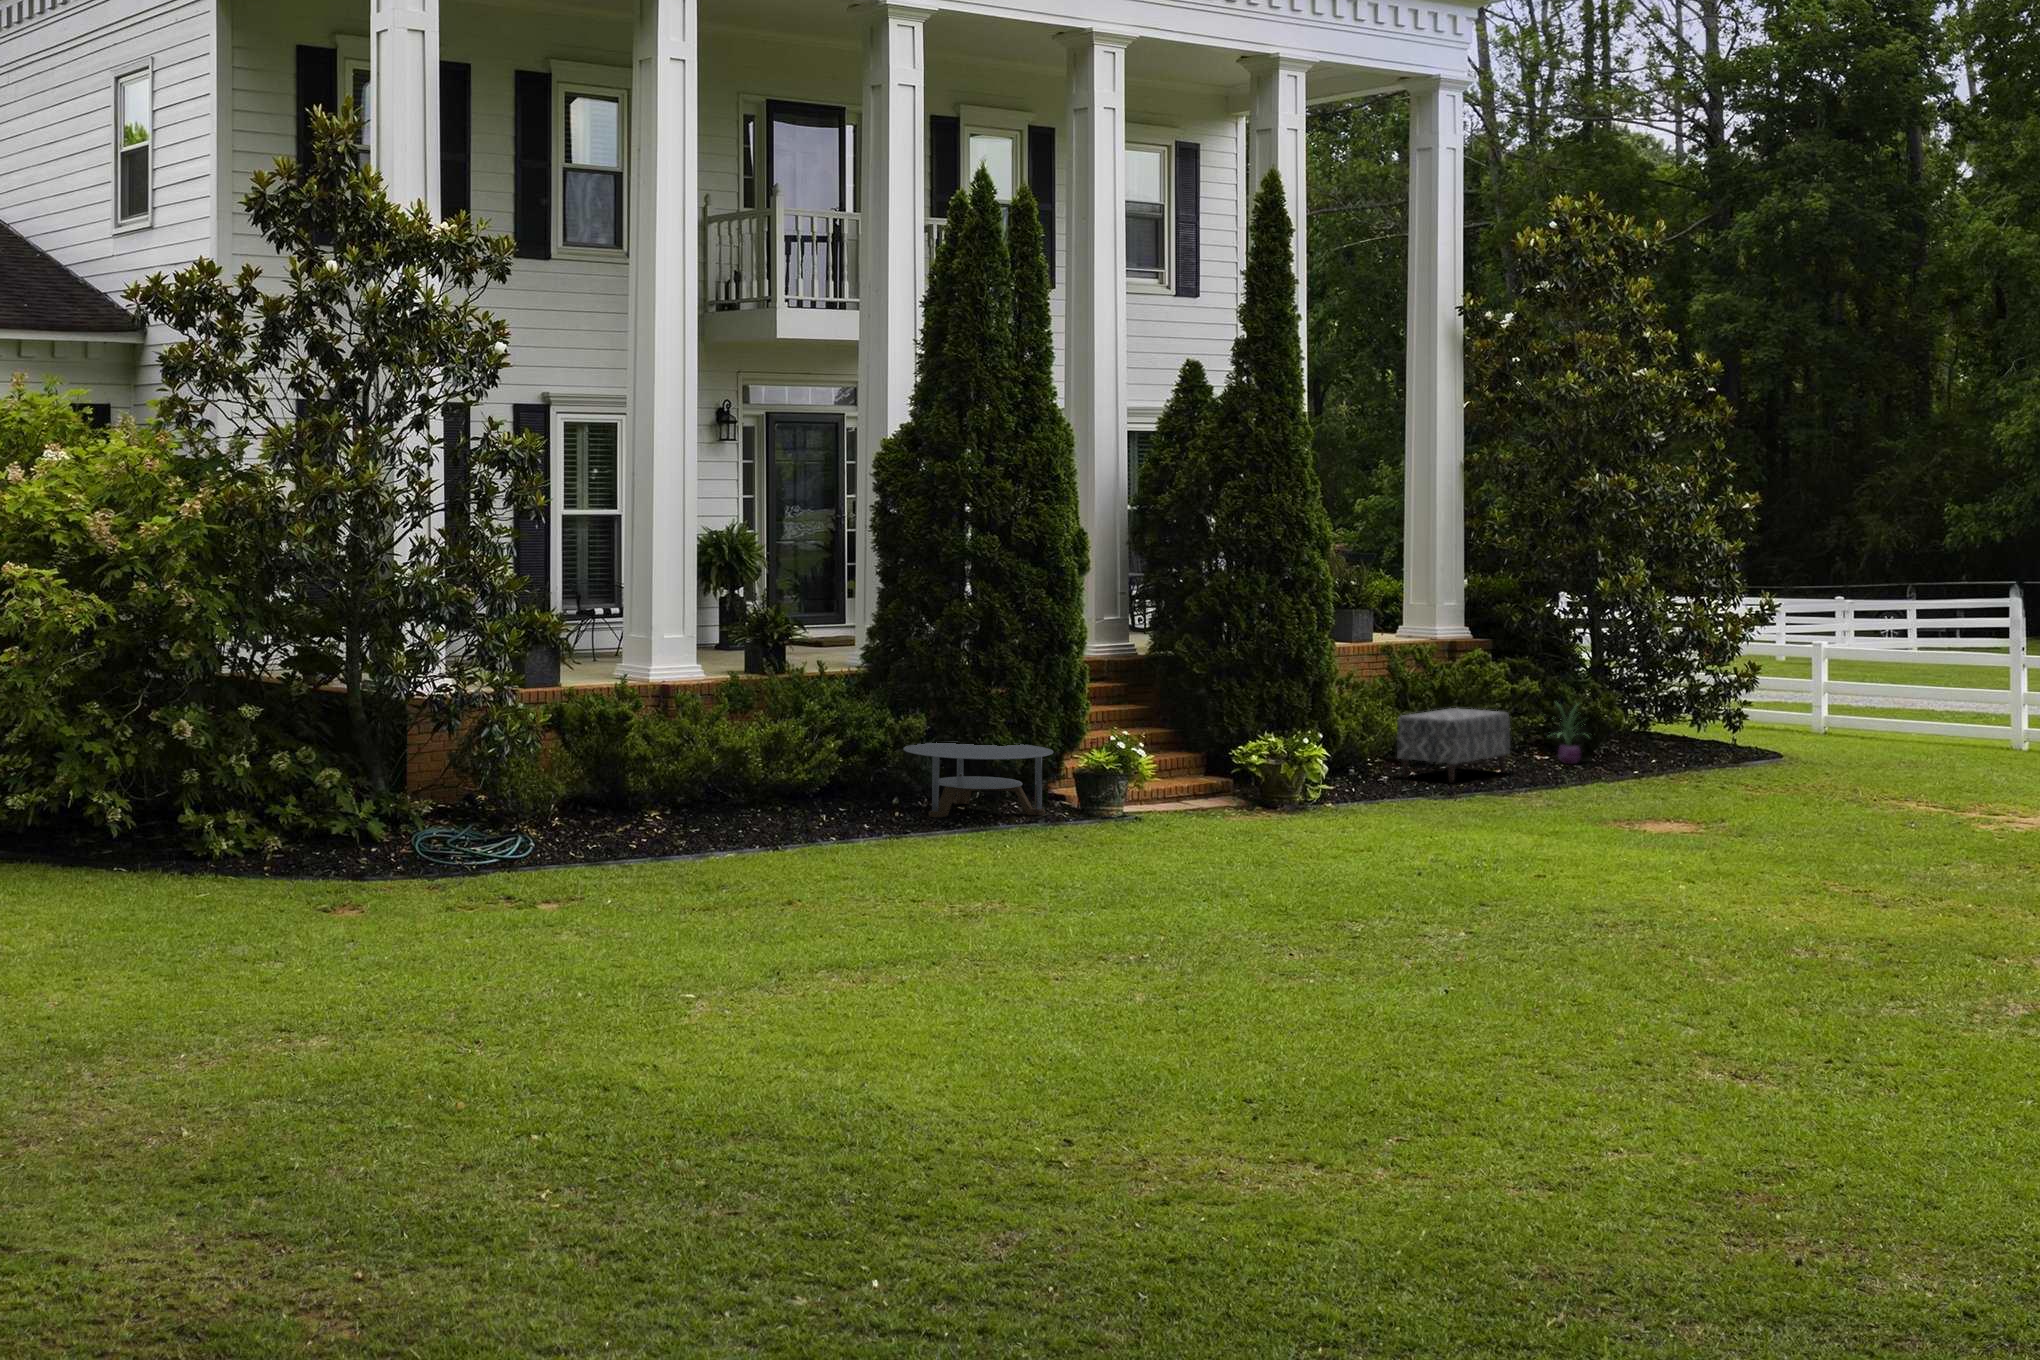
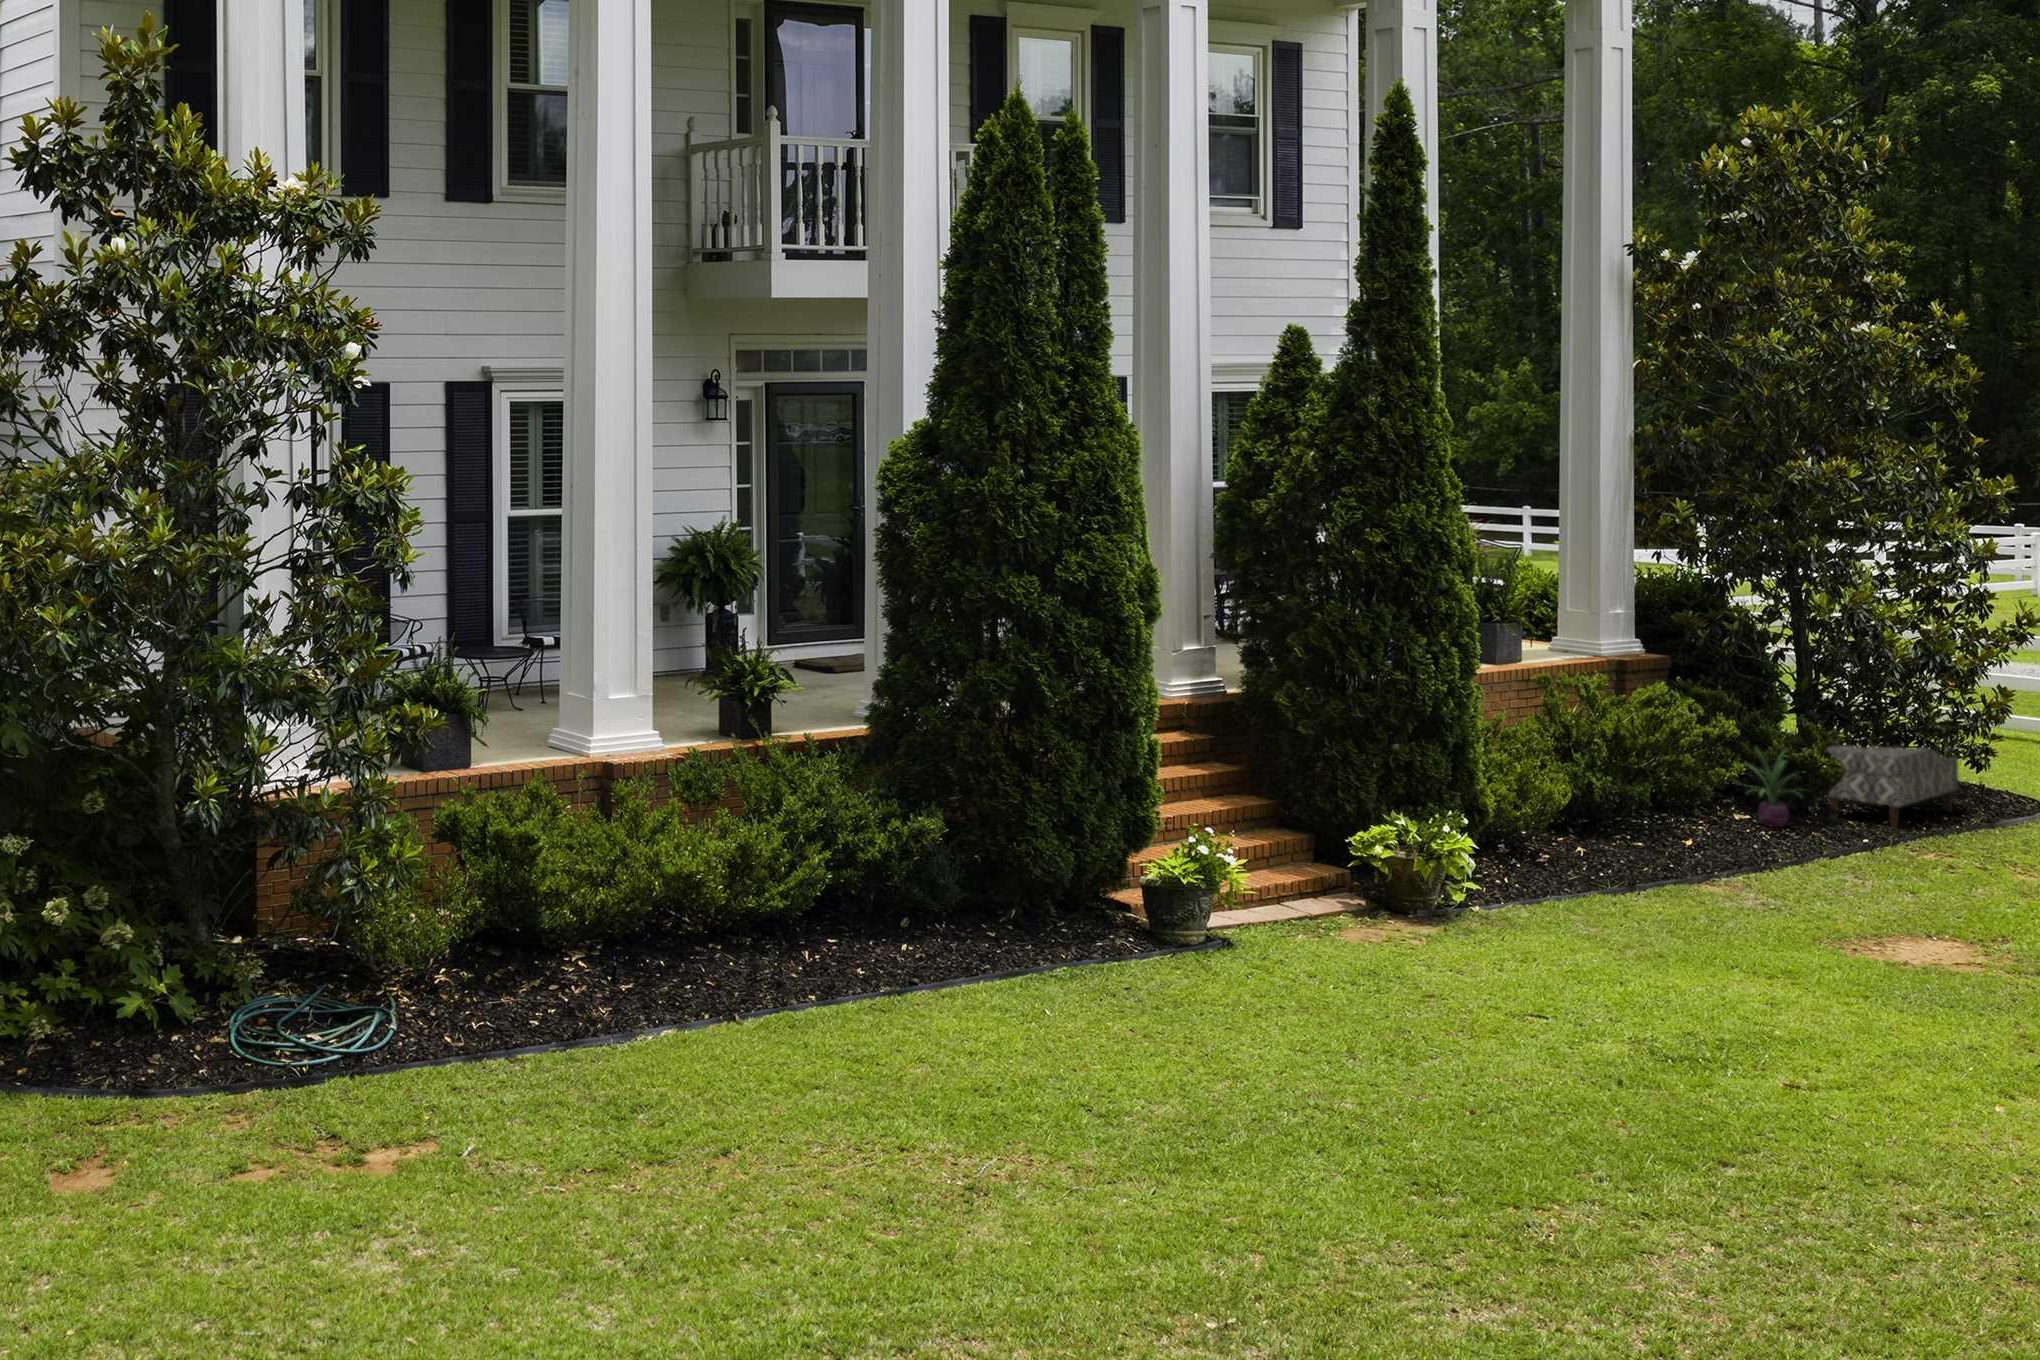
bench: present [1397,708,1510,783] -> present [1828,746,1958,829]
round table: present [903,742,1053,817] -> none [913,841,1112,958]

